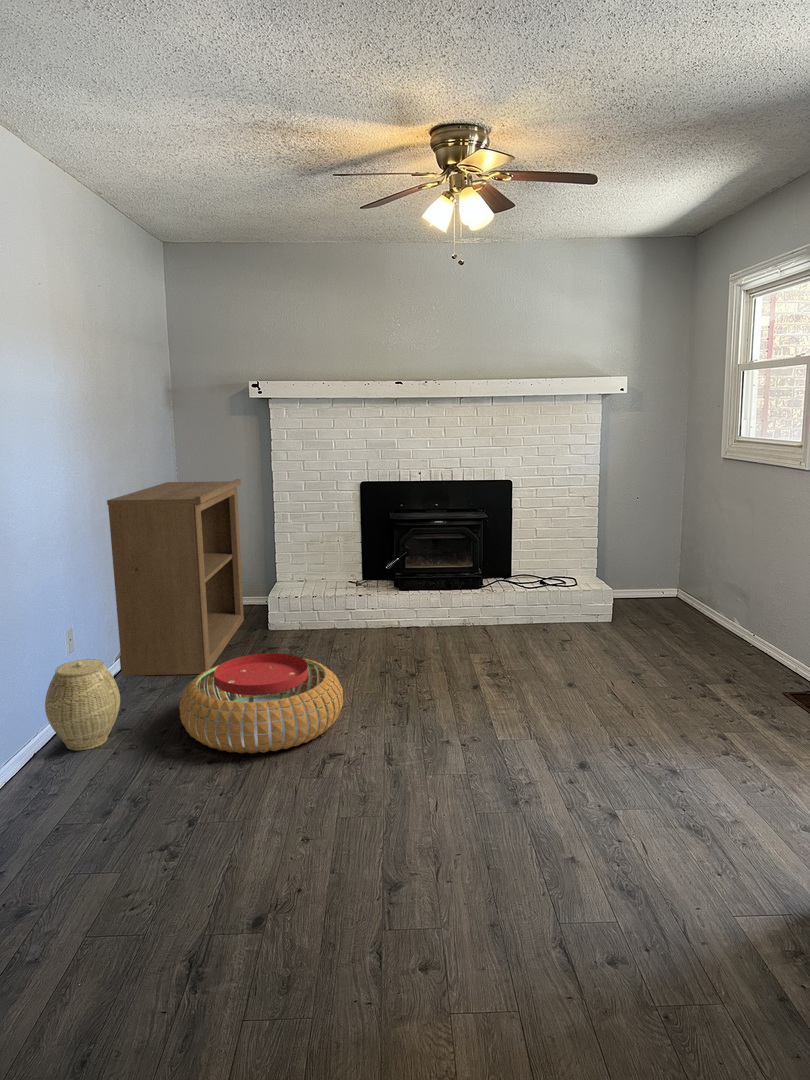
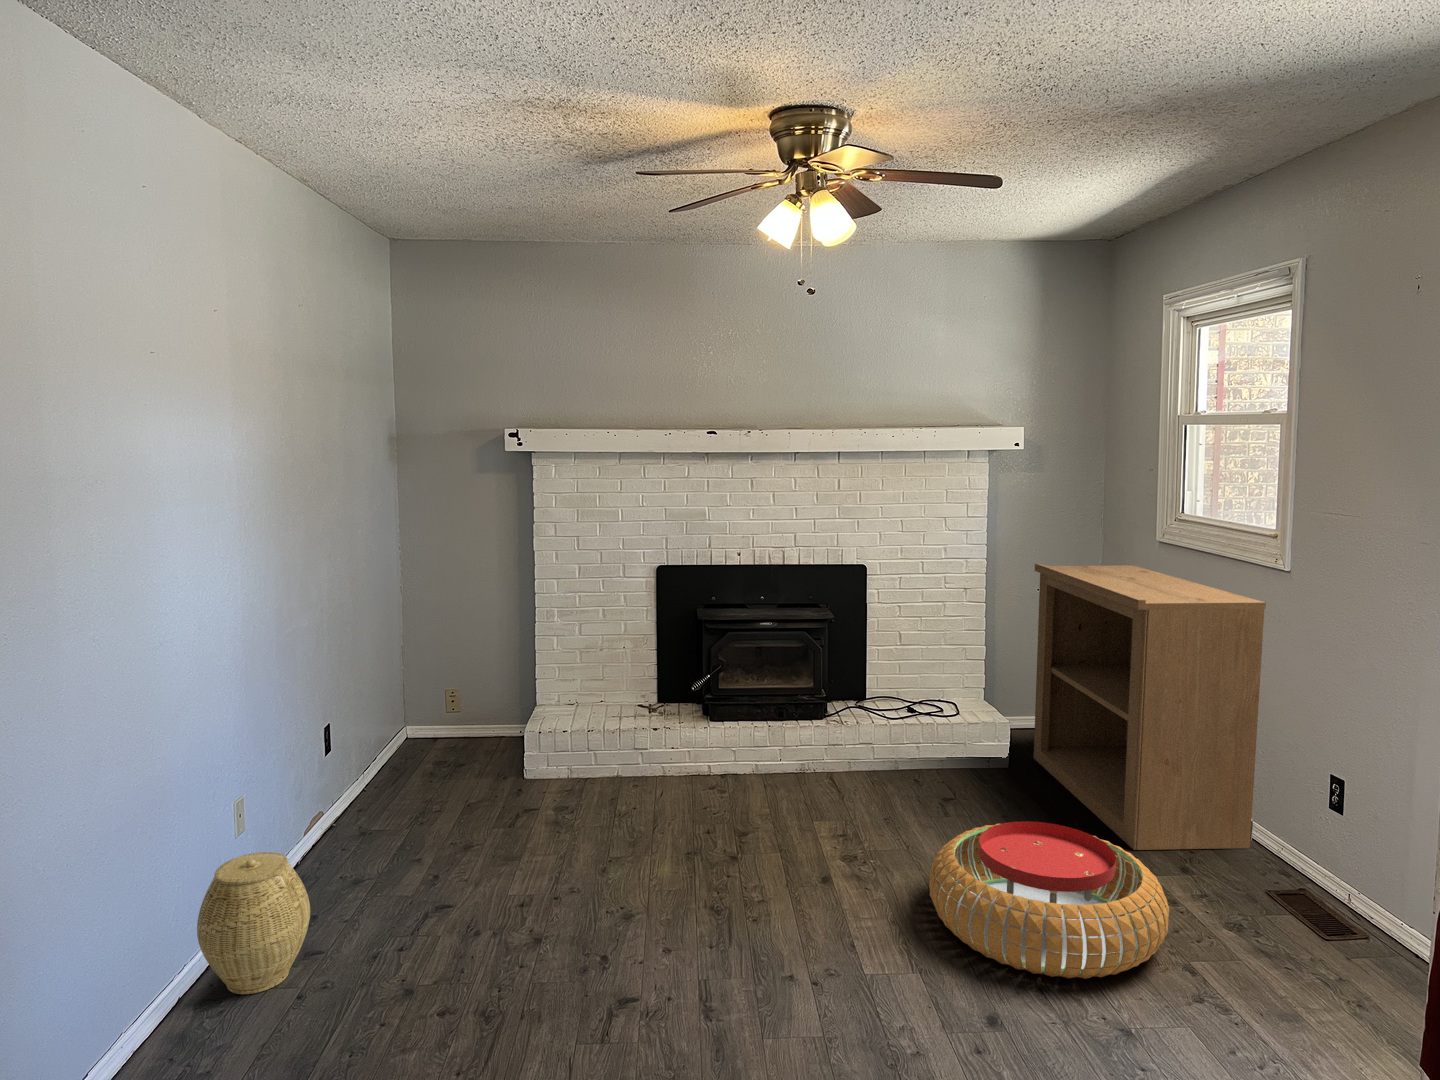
bookshelf: present [107,479,244,676] -> present [1034,563,1266,850]
pouf: present [179,653,343,753] -> present [929,821,1169,979]

